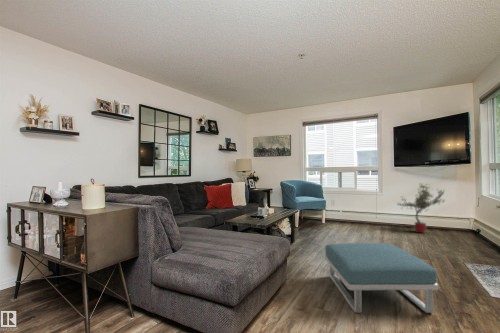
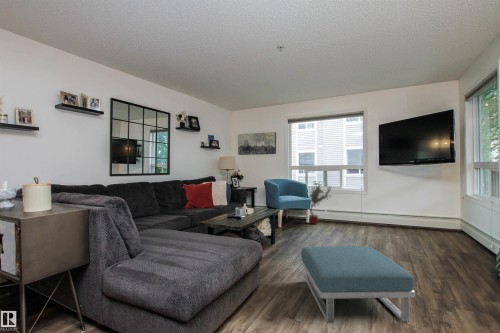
potted tree: present [398,185,444,233] -> present [309,181,331,224]

